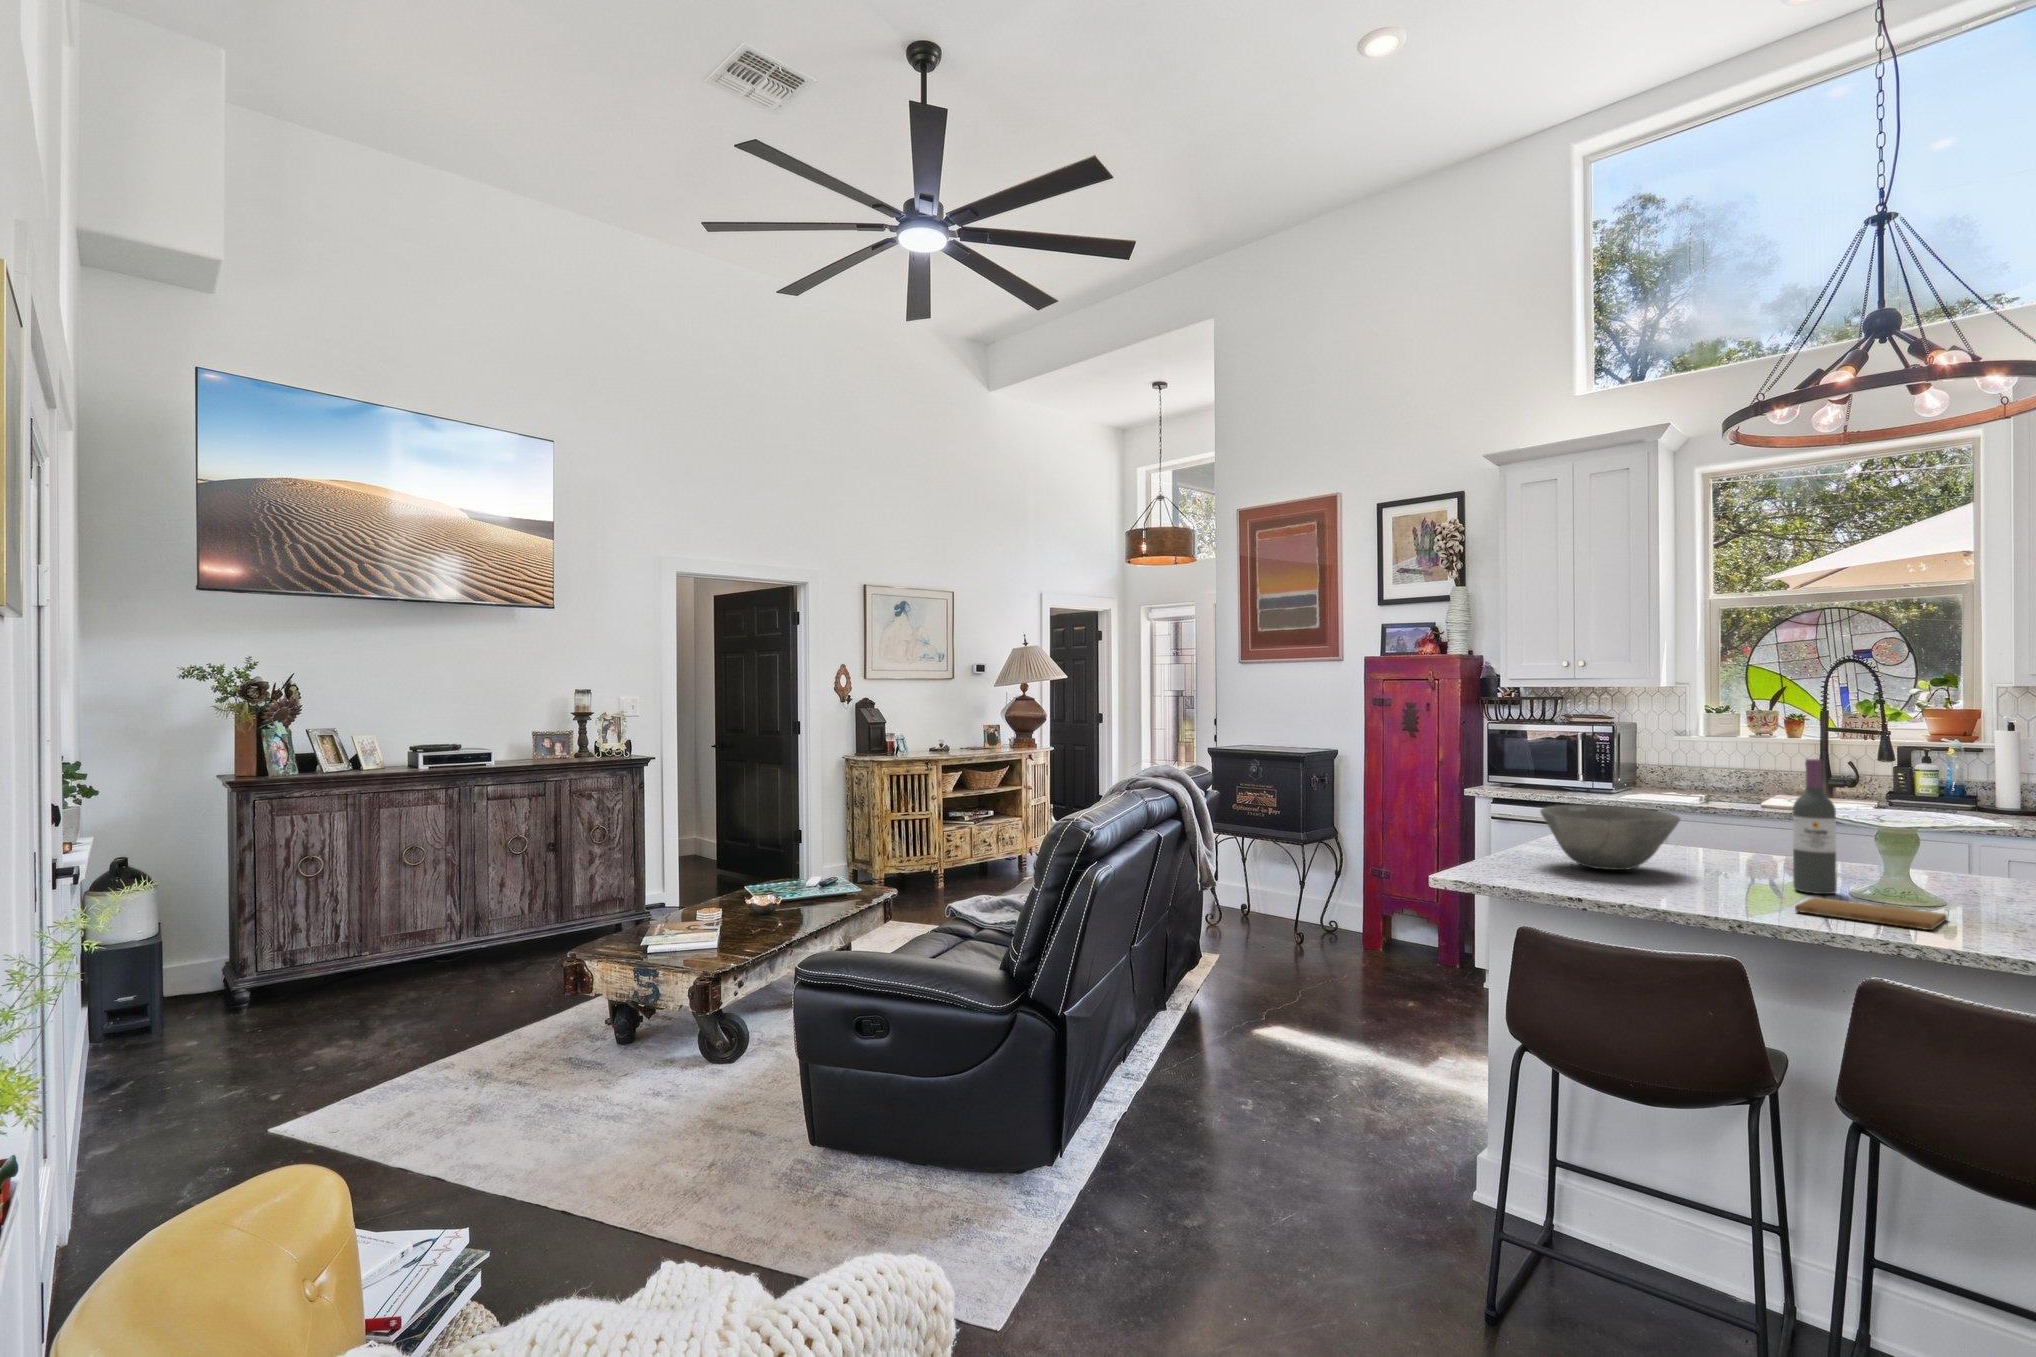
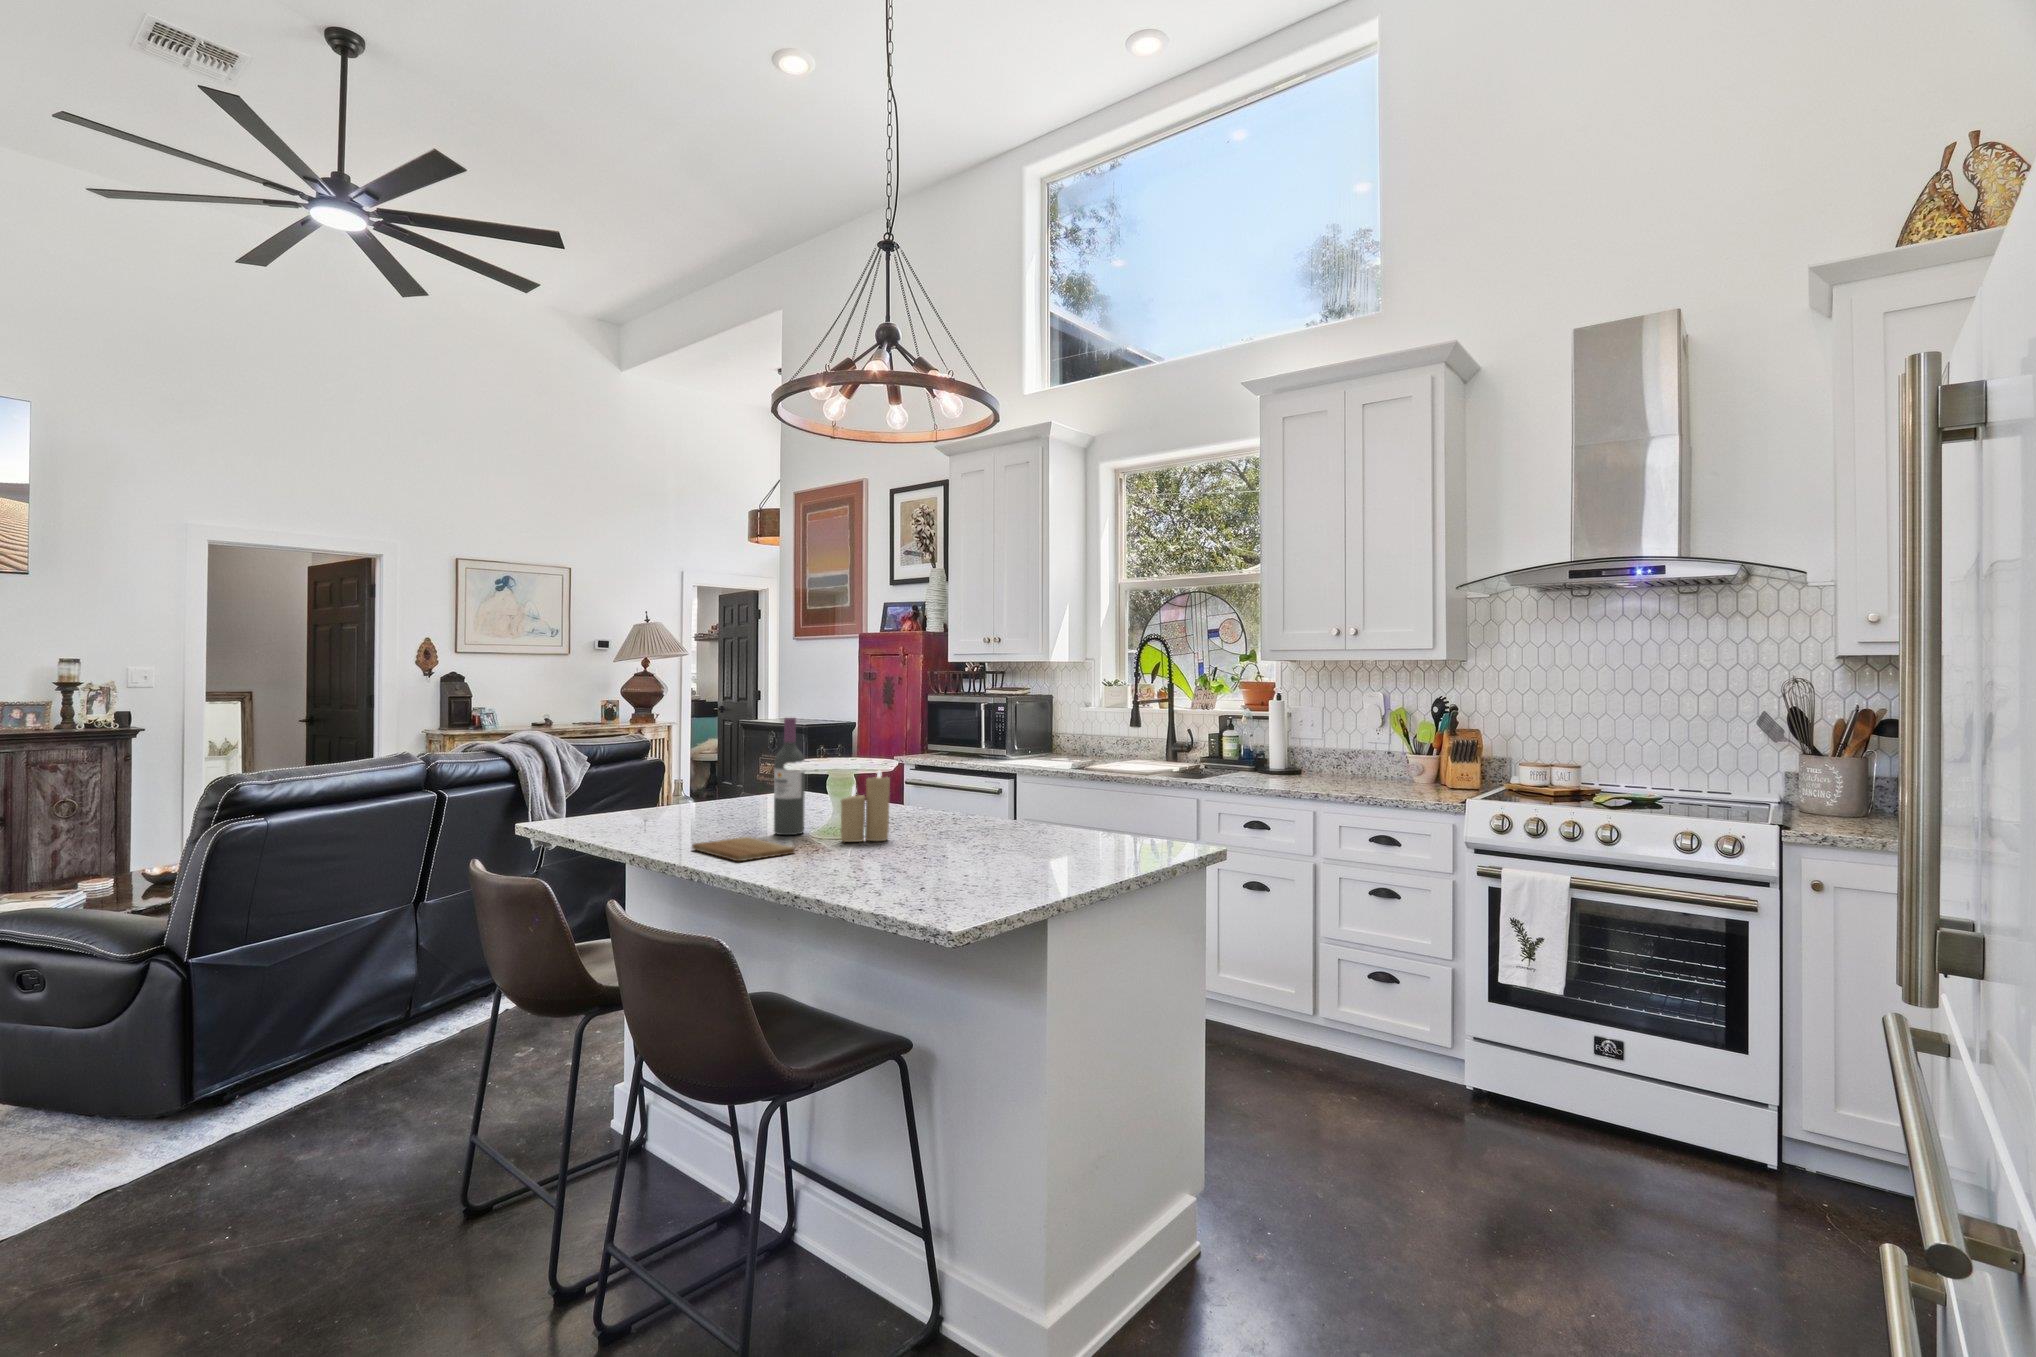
bowl: present [1540,805,1681,870] -> none [639,762,751,818]
candle: none [1926,819,1988,906] -> present [840,770,890,842]

